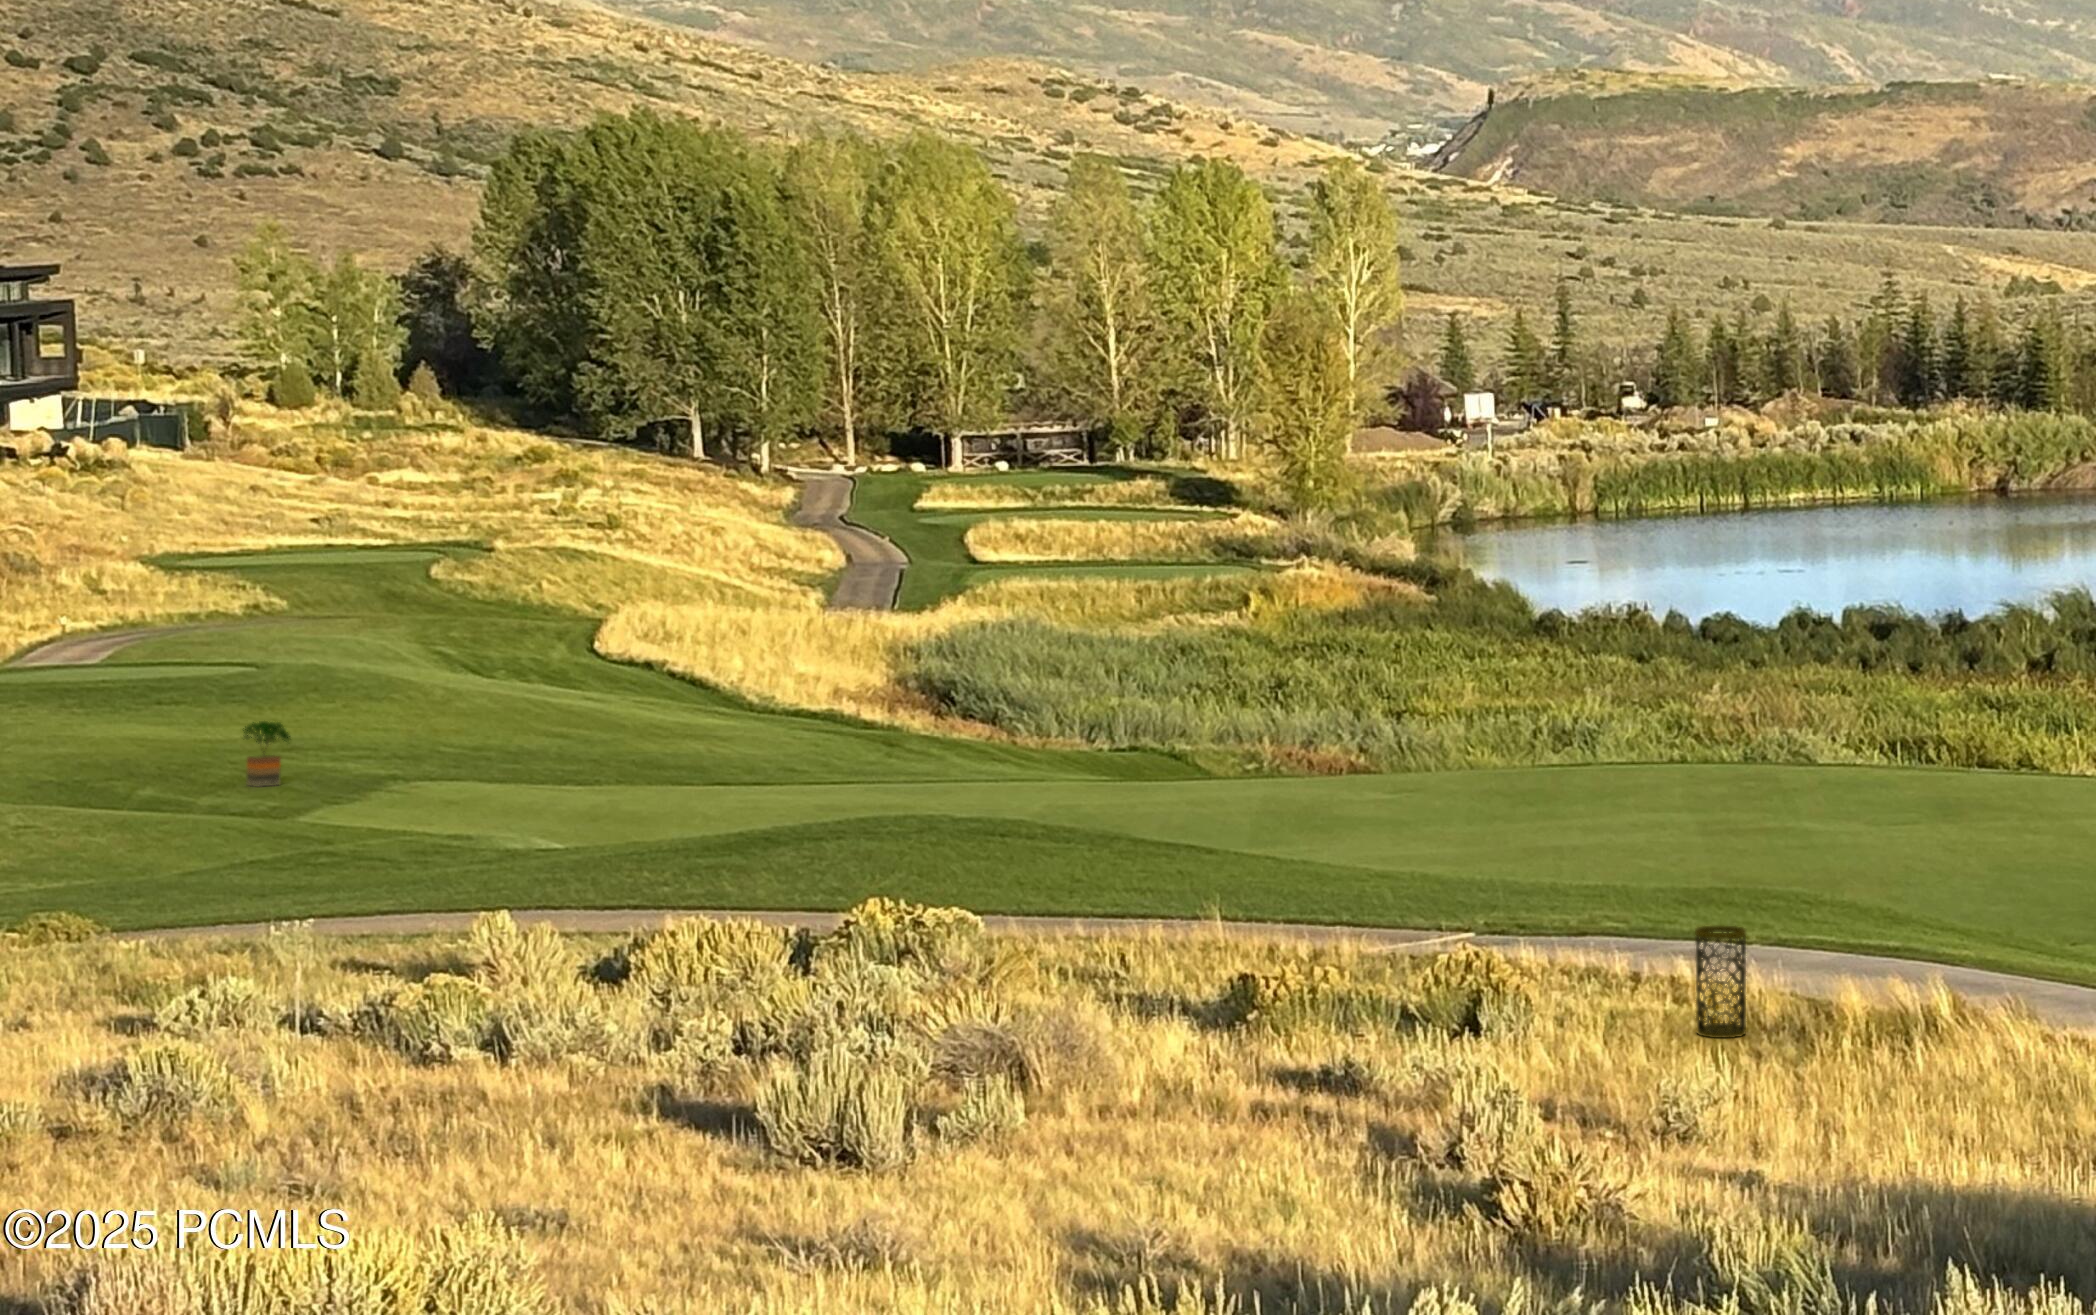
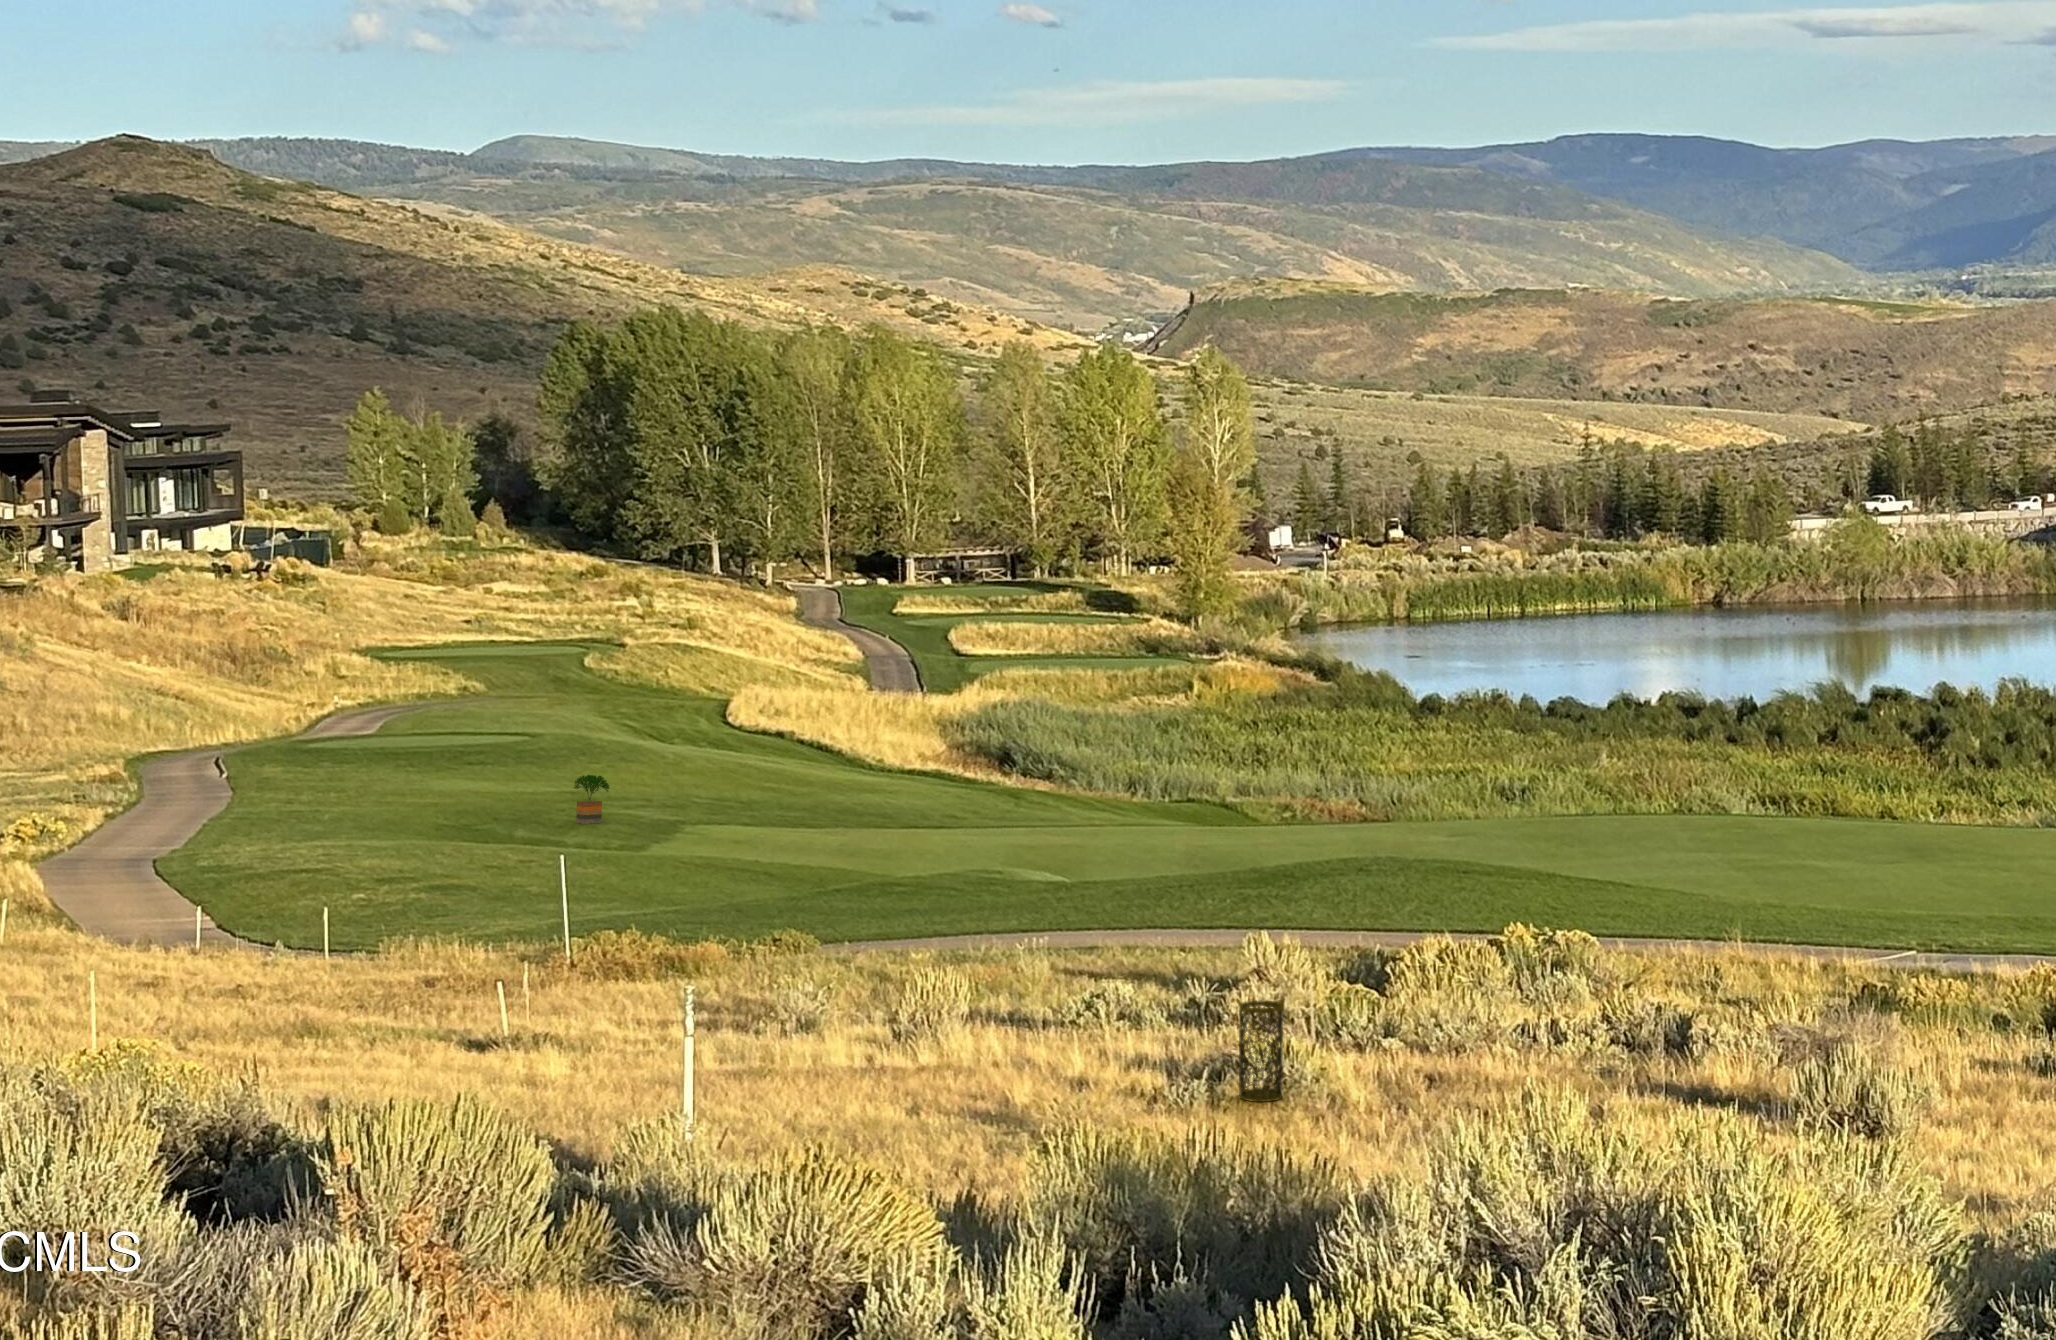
trash can: present [1695,925,1746,1038] -> present [1239,1001,1283,1102]

